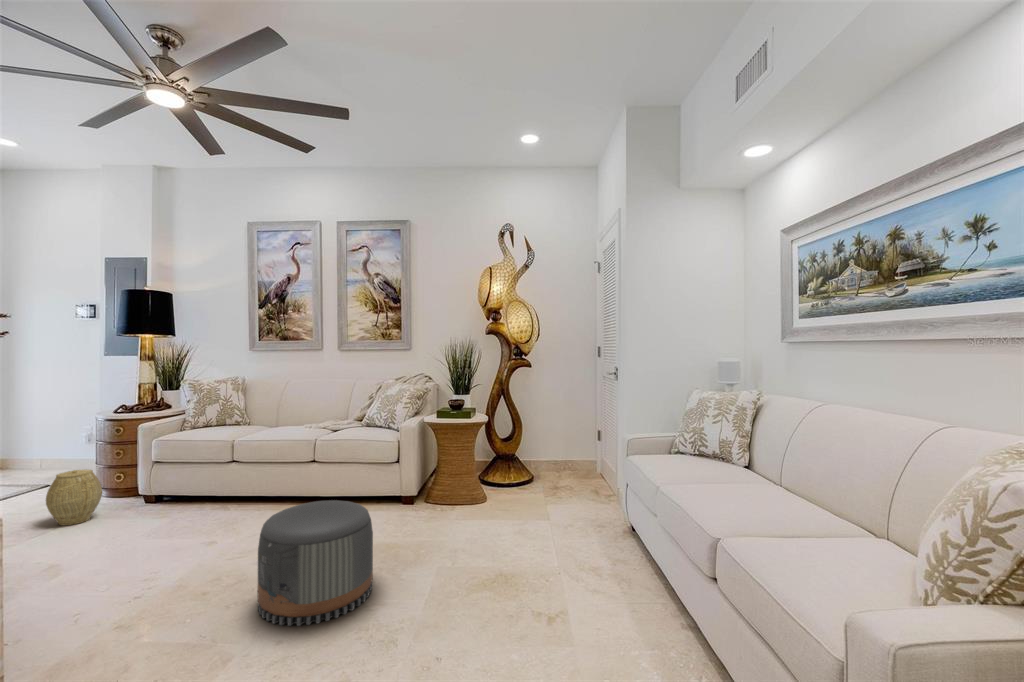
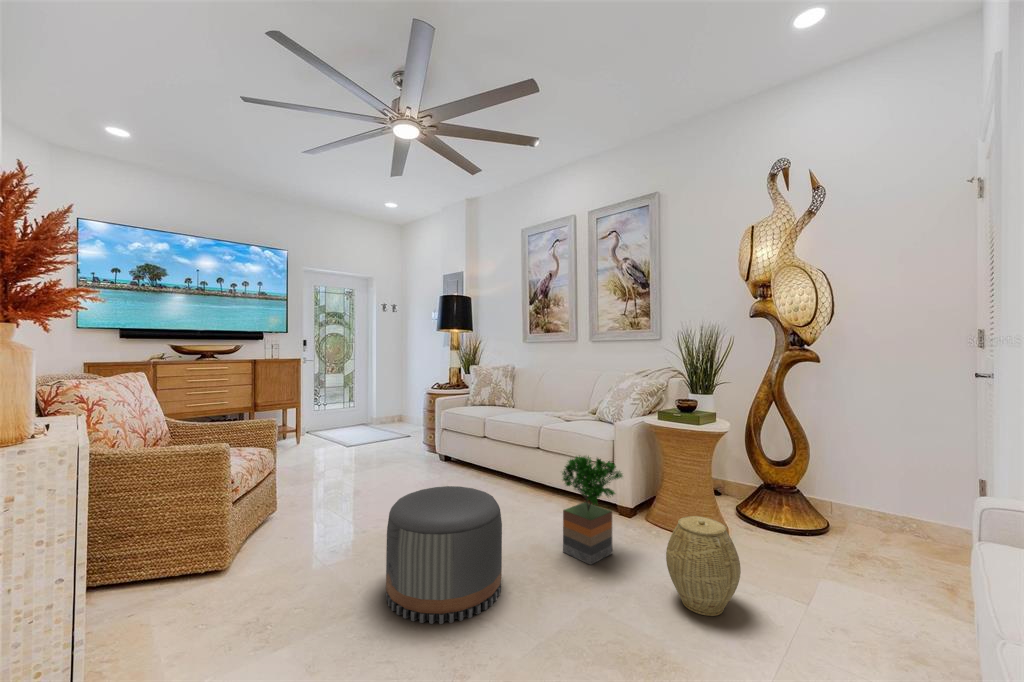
potted tree: none [383,454,435,541] -> present [562,456,622,565]
woven basket: present [46,469,102,525] -> present [666,516,741,616]

